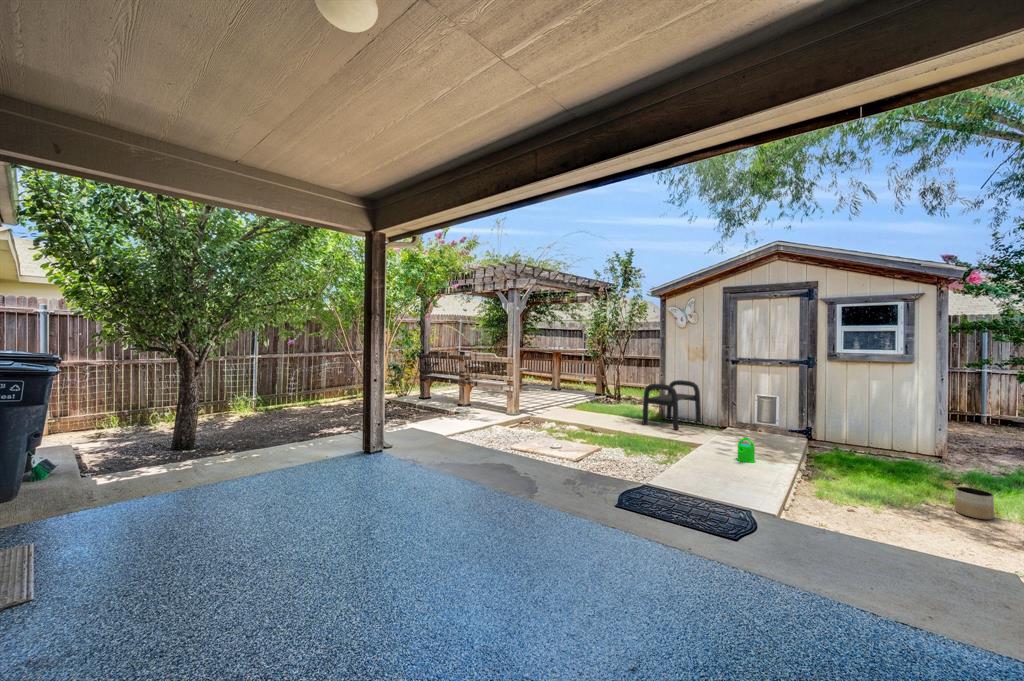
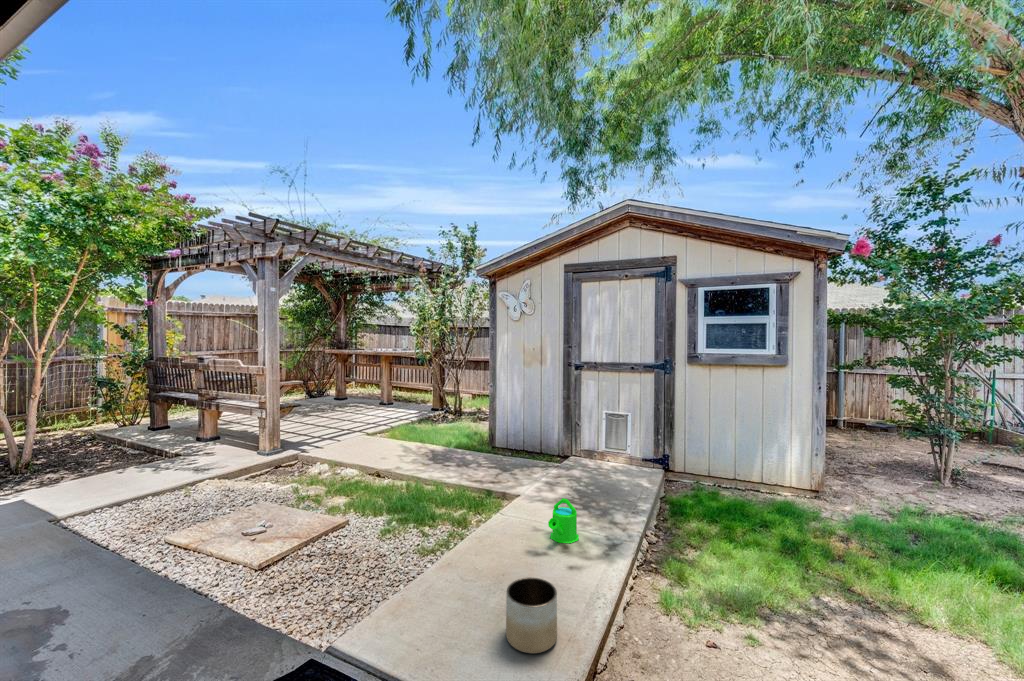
bench: present [642,380,701,430] -> none [452,393,537,470]
planter: present [955,487,994,520] -> present [506,577,557,653]

